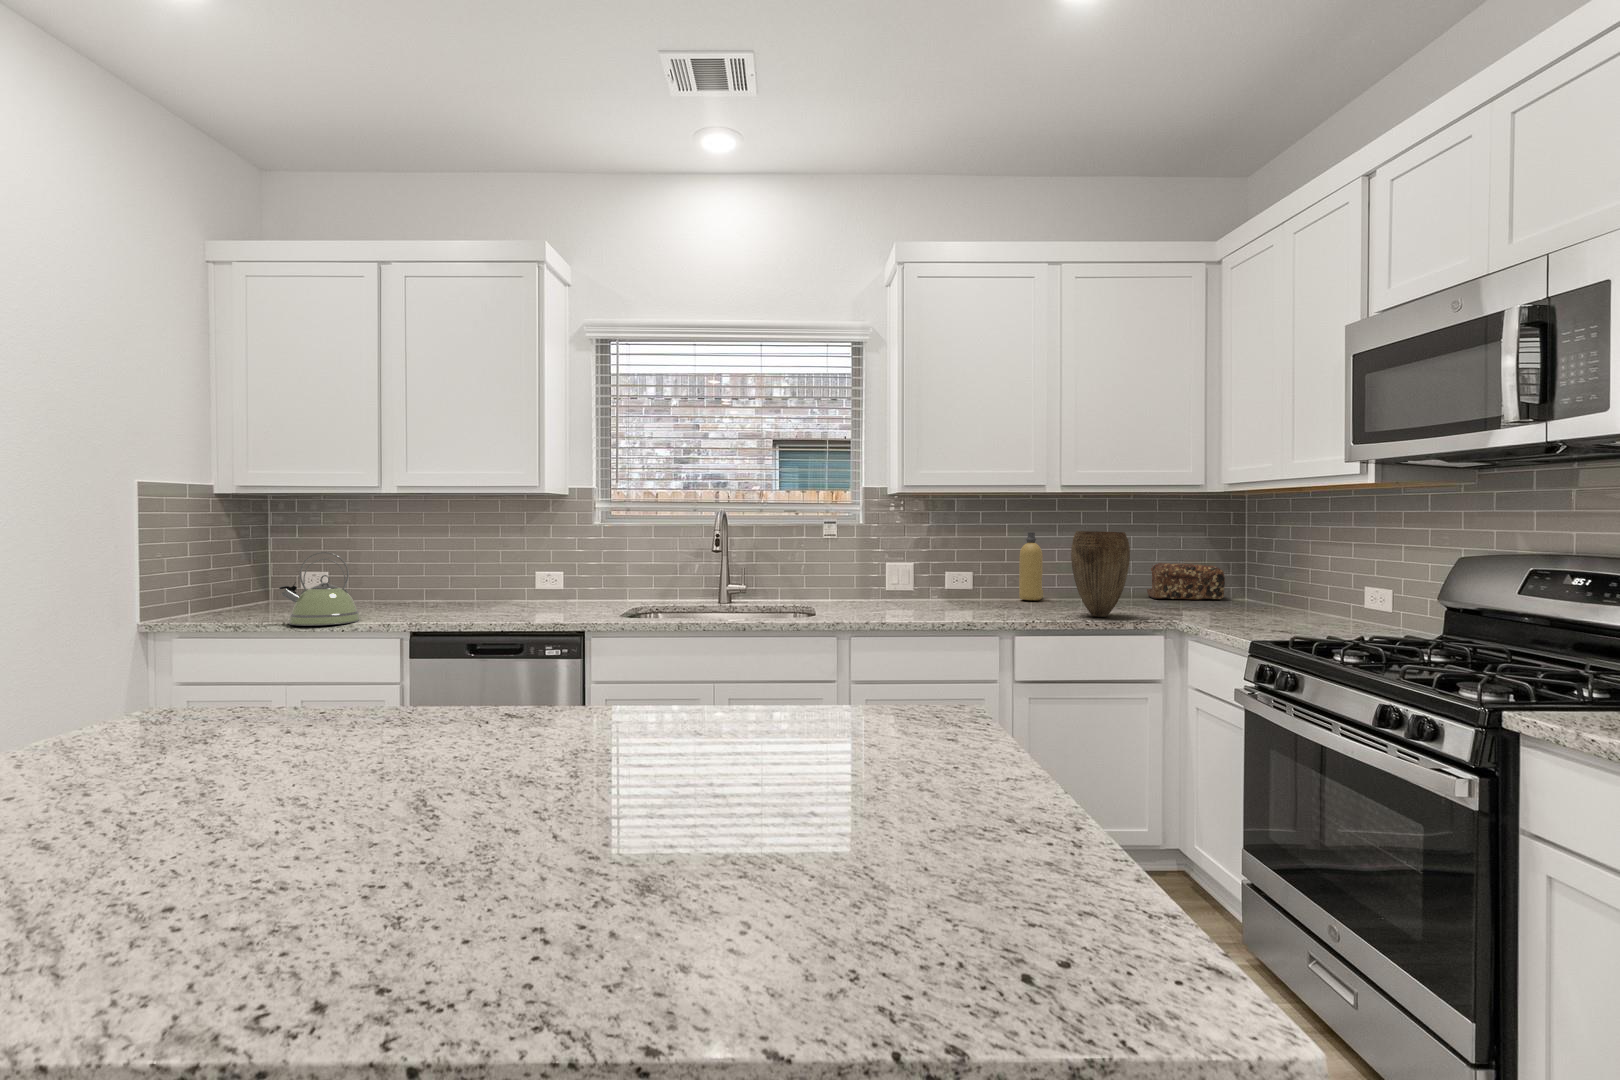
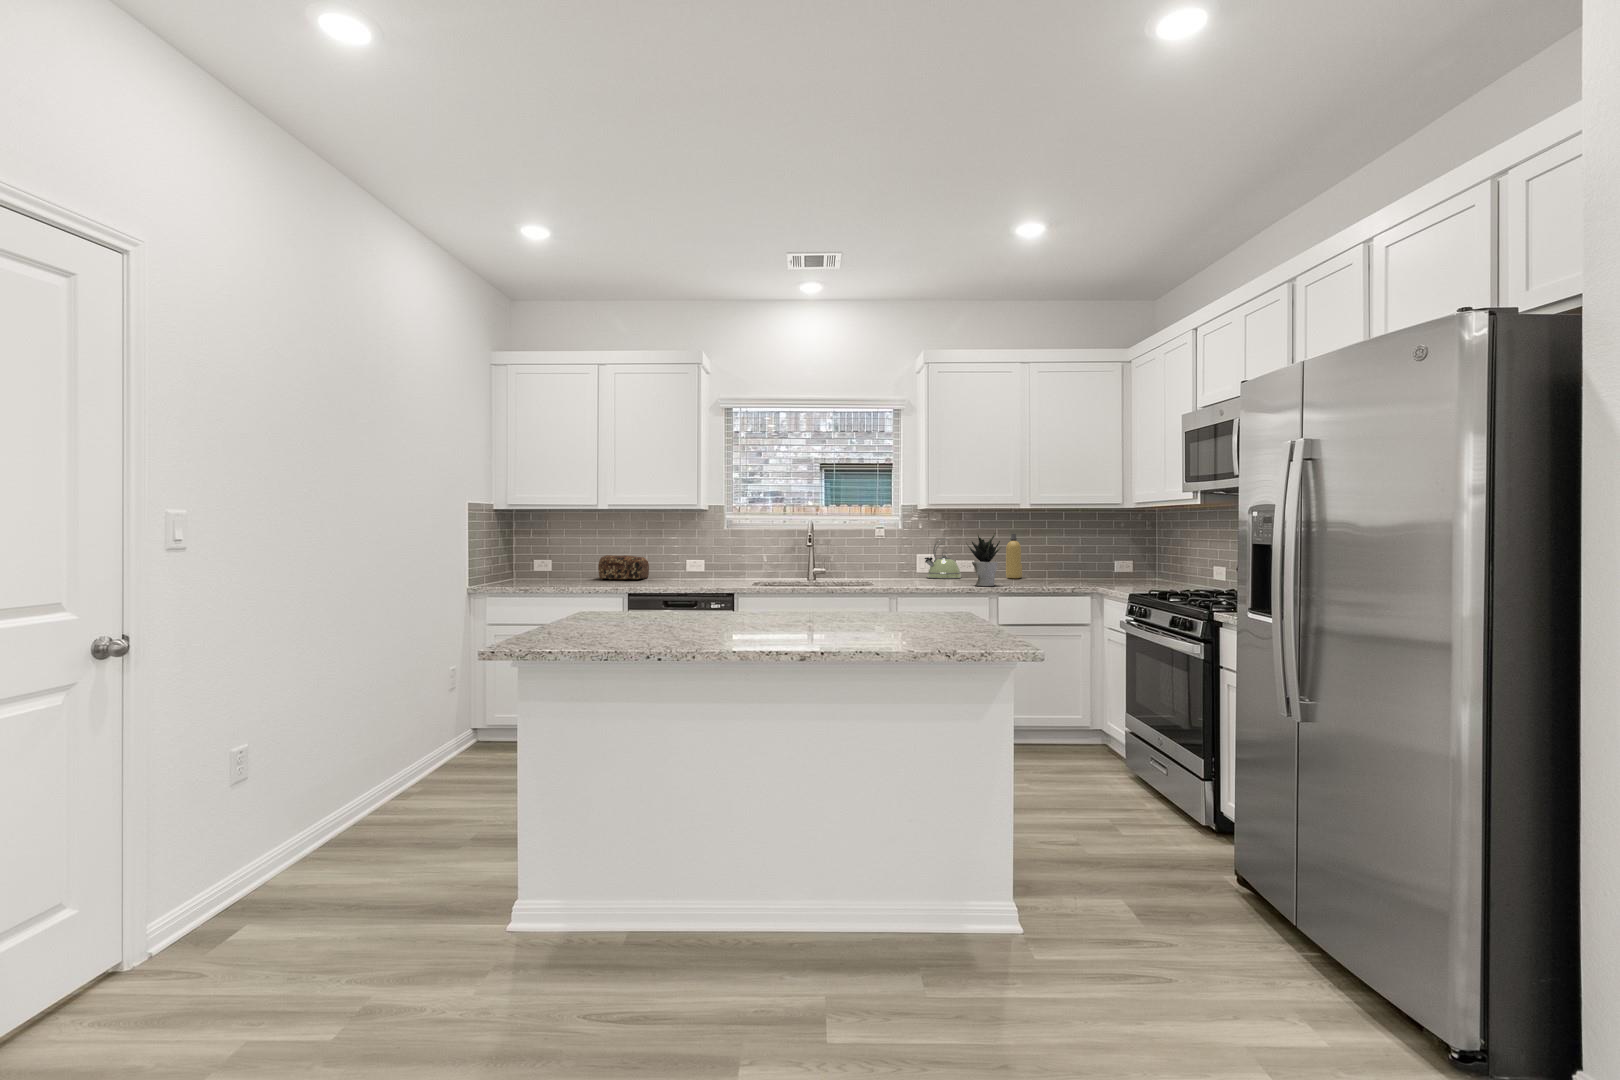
vase: present [1071,531,1130,617] -> none [1035,532,1071,585]
potted plant: none [961,532,1017,619] -> present [968,533,1000,586]
kettle: present [279,552,360,626] -> present [925,539,961,579]
bread loaf: present [1147,563,1225,599] -> present [598,555,649,579]

